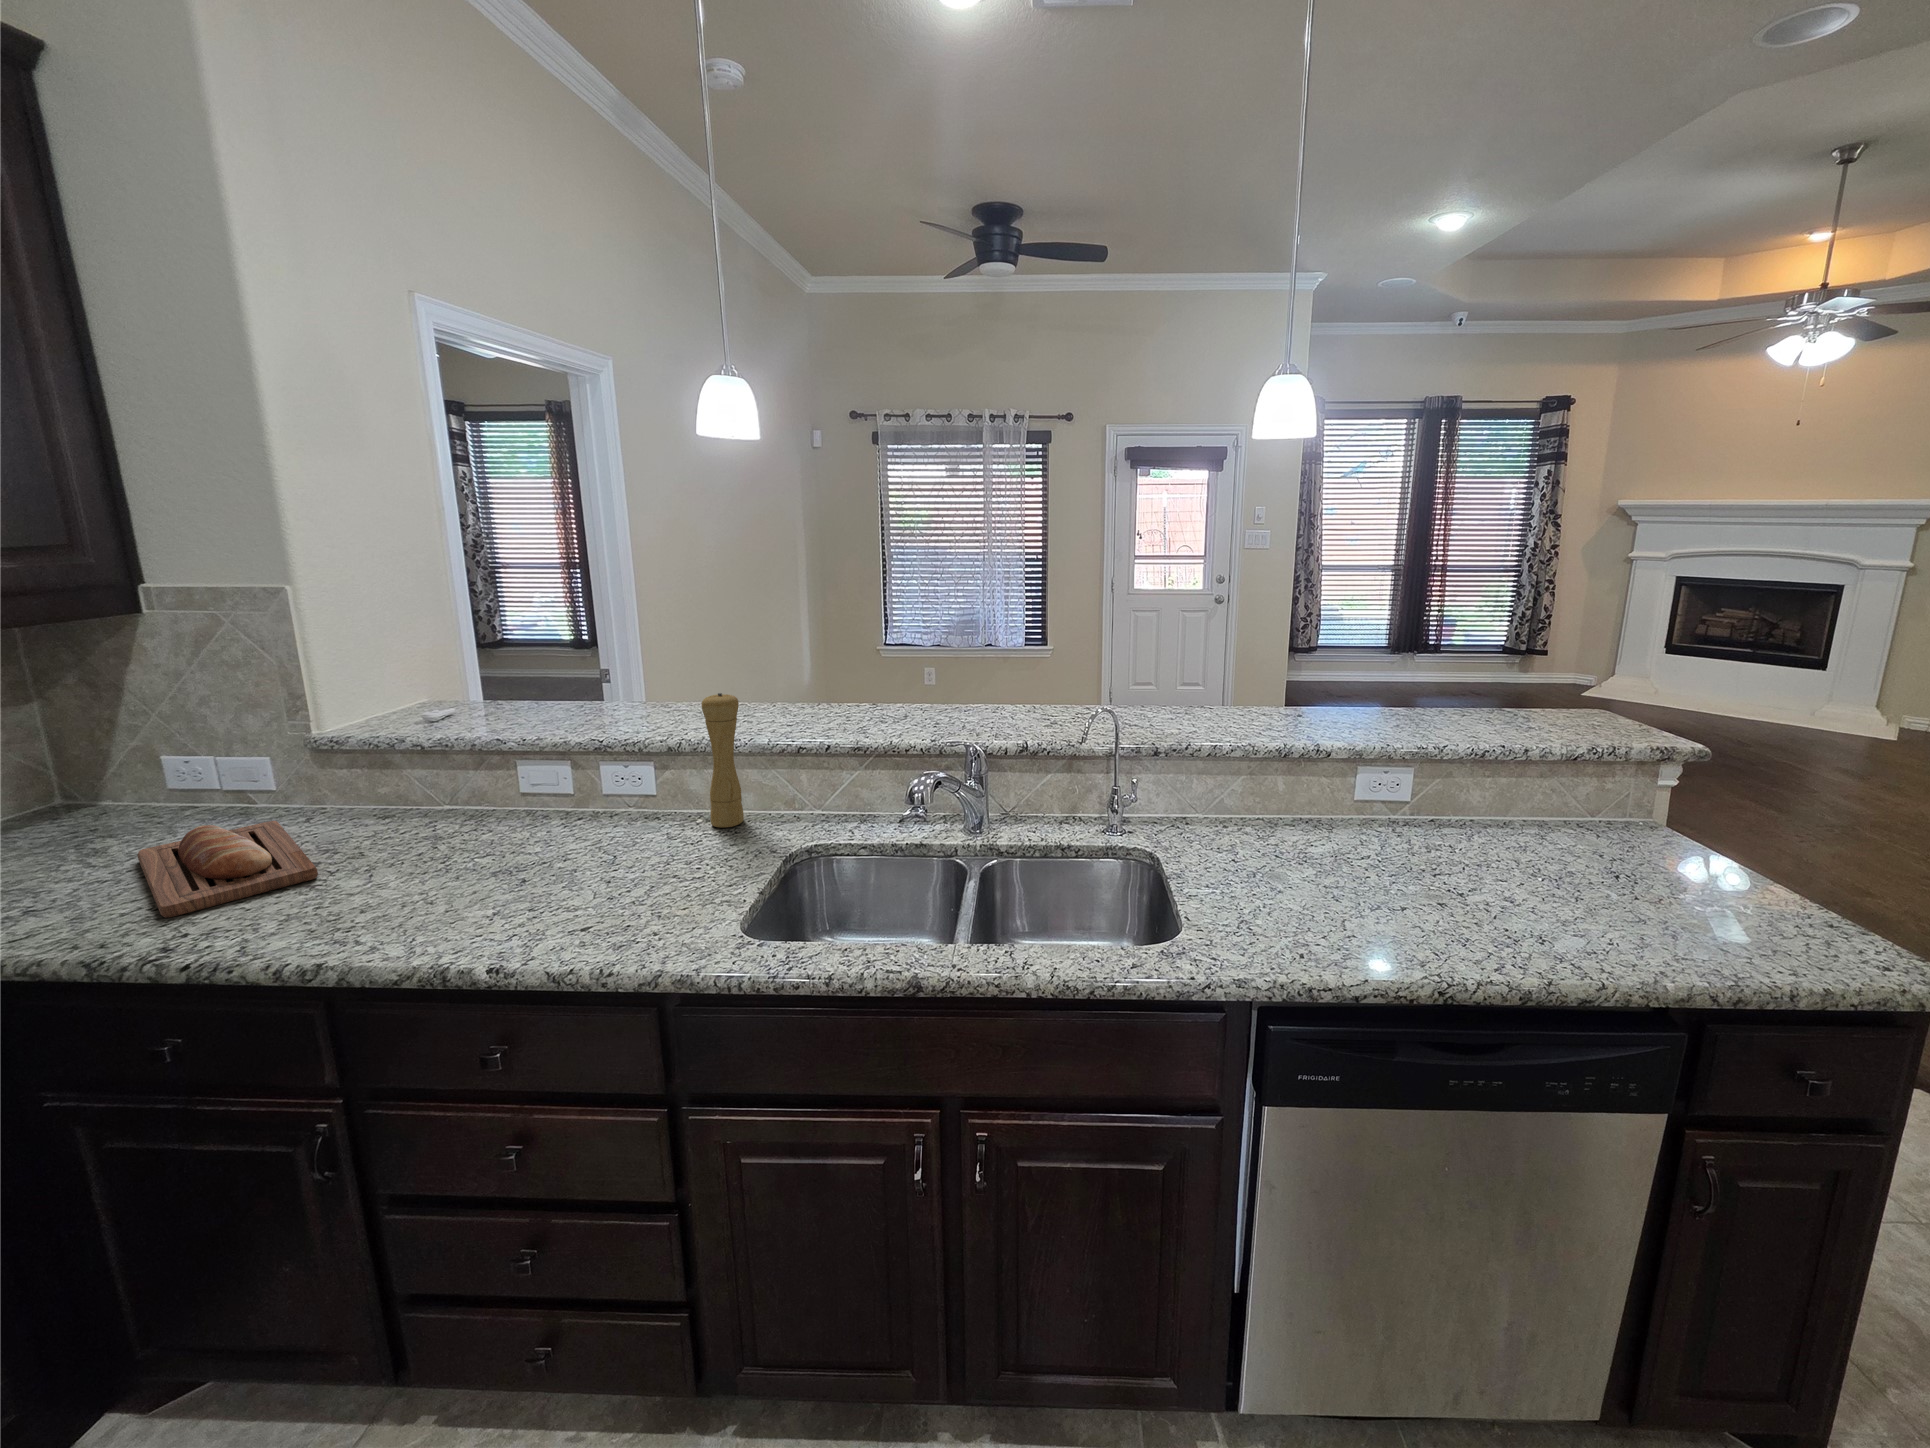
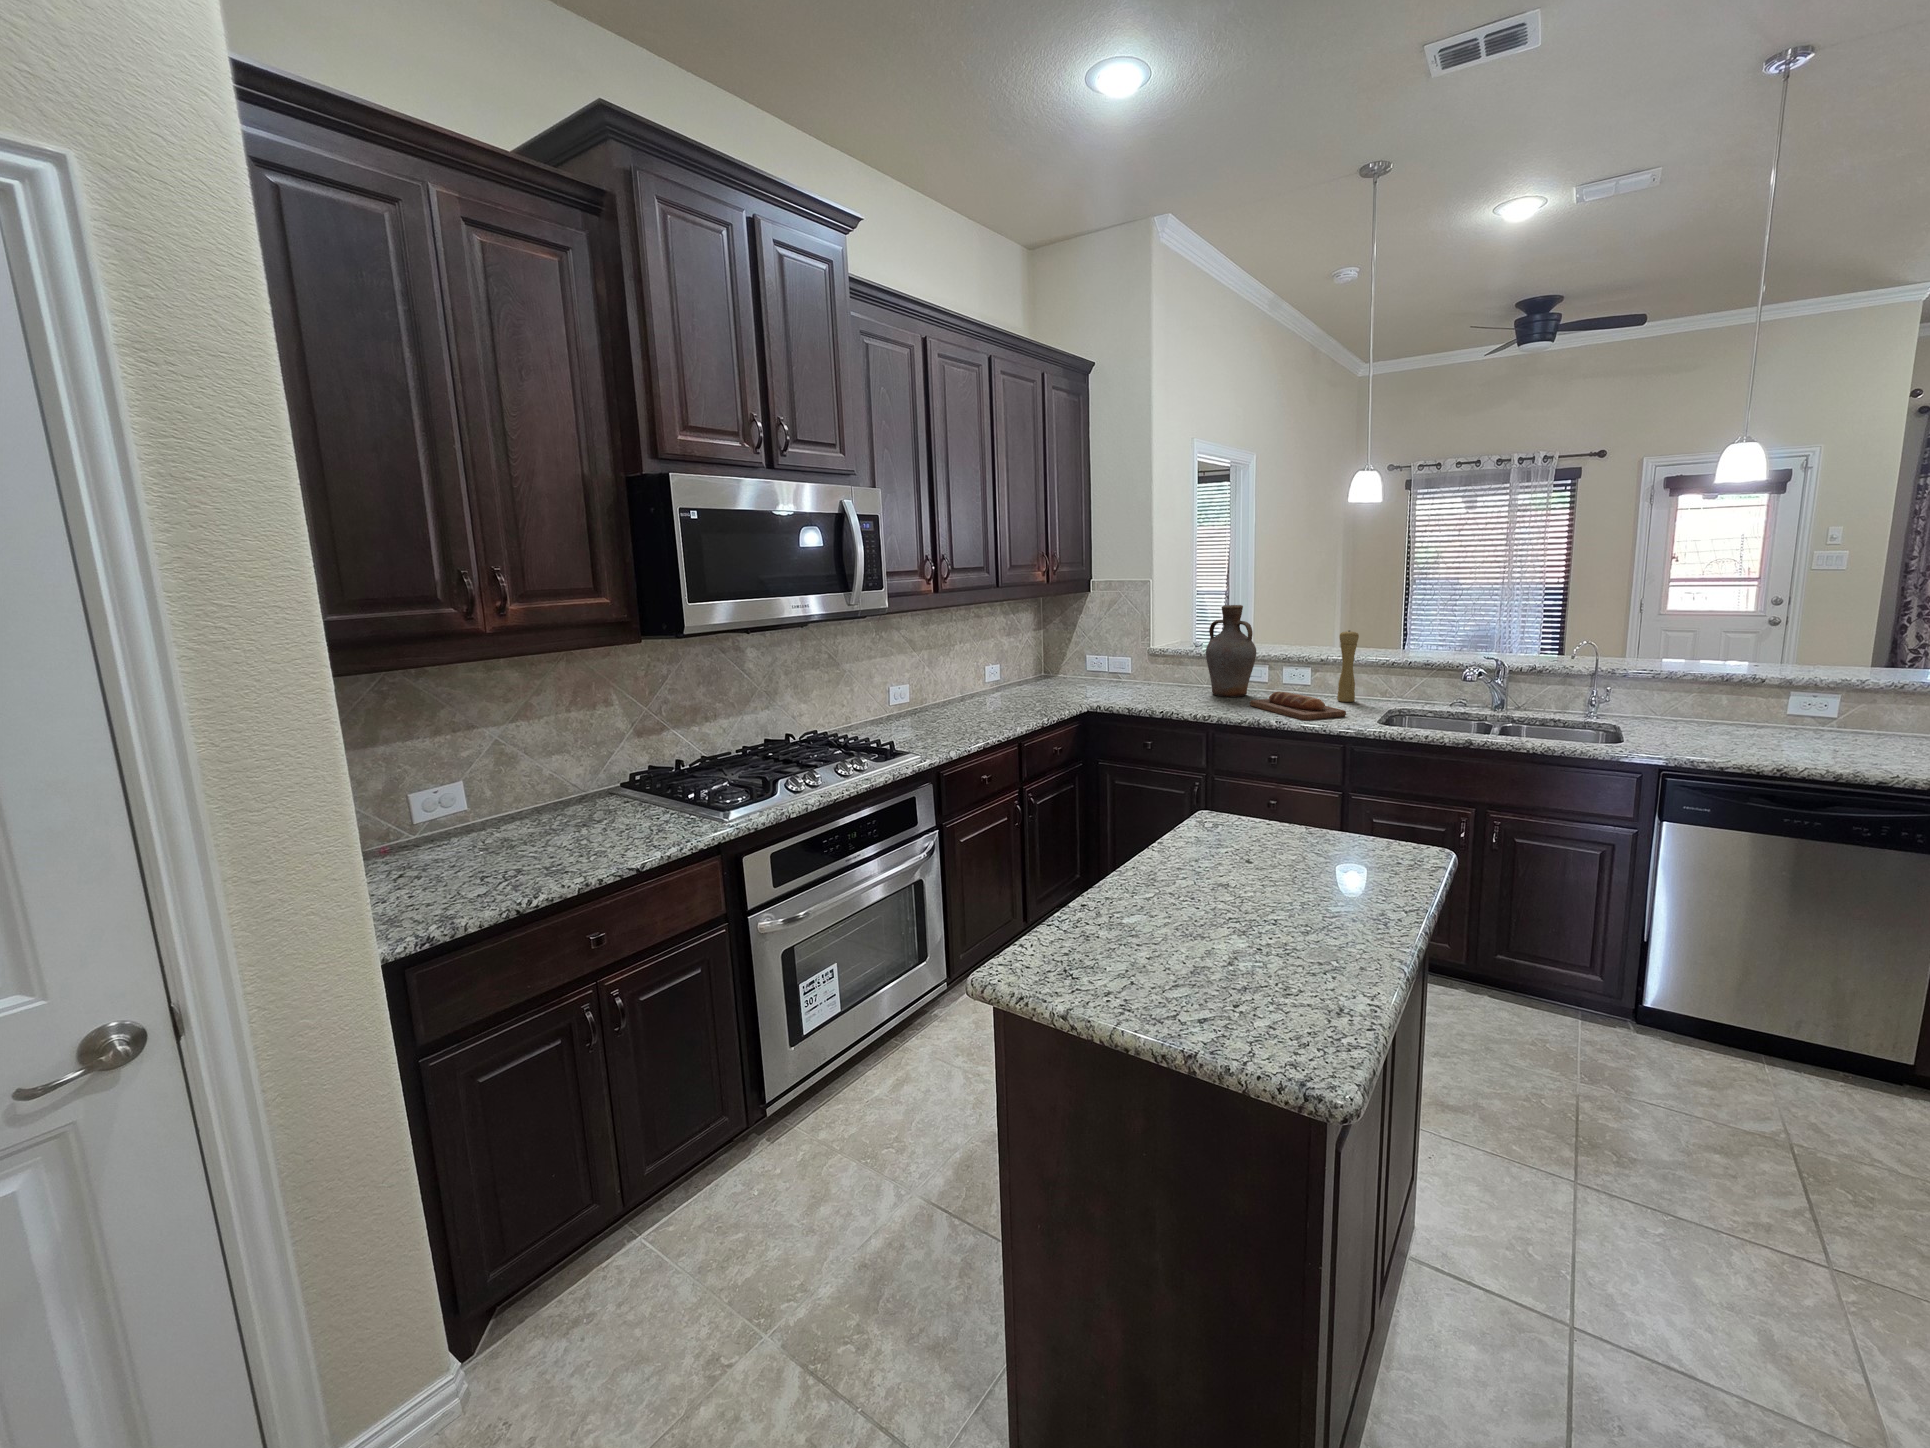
vase: none [417,646,542,843] -> present [1206,605,1256,697]
bread loaf: present [137,821,318,918] -> present [1250,692,1346,720]

